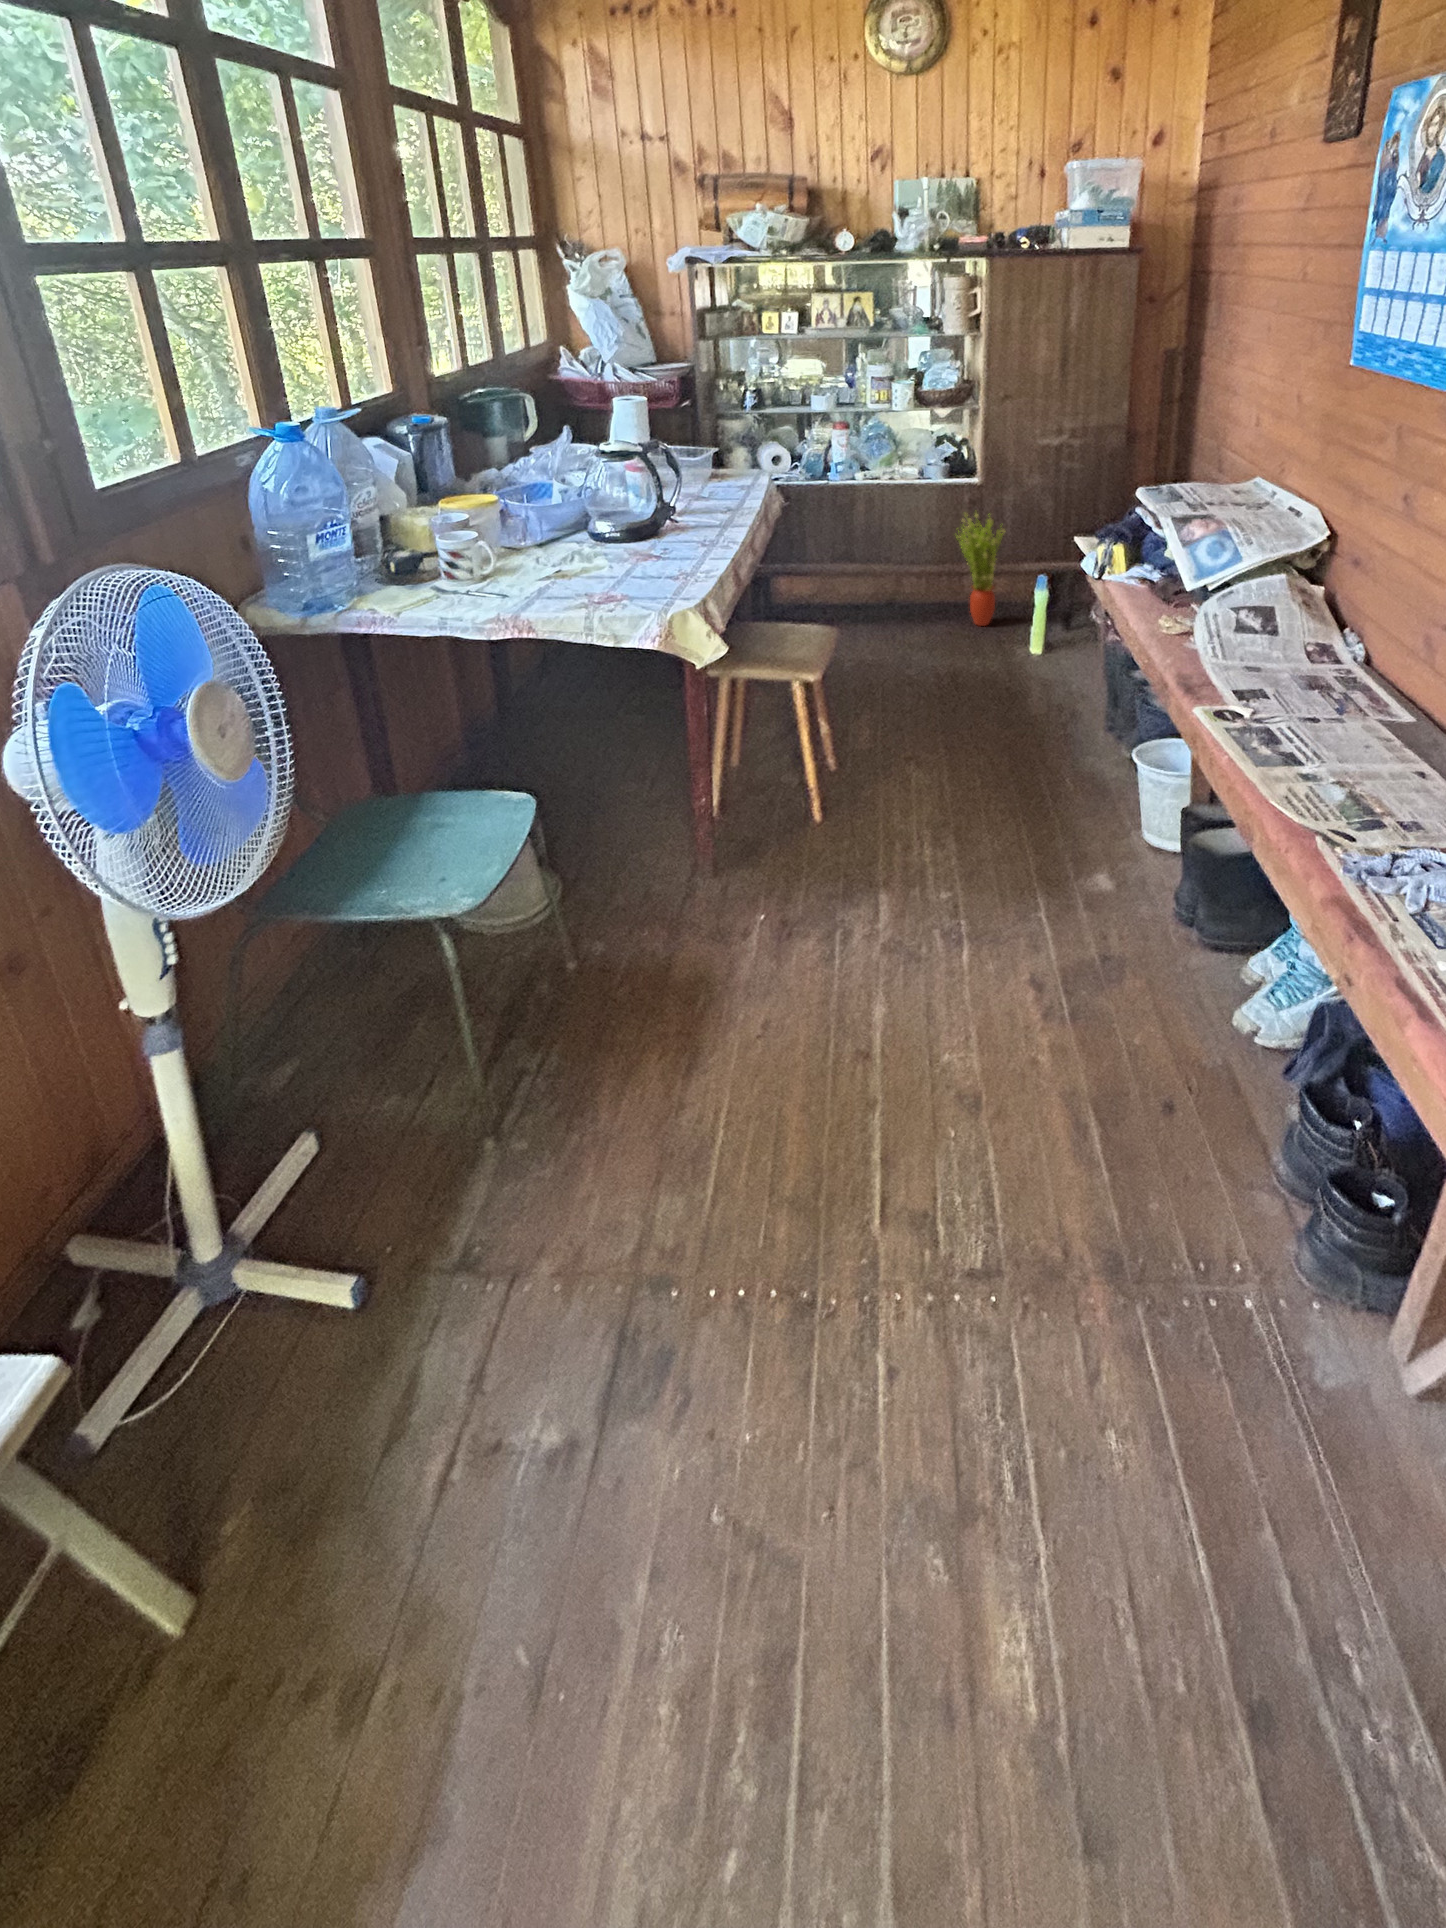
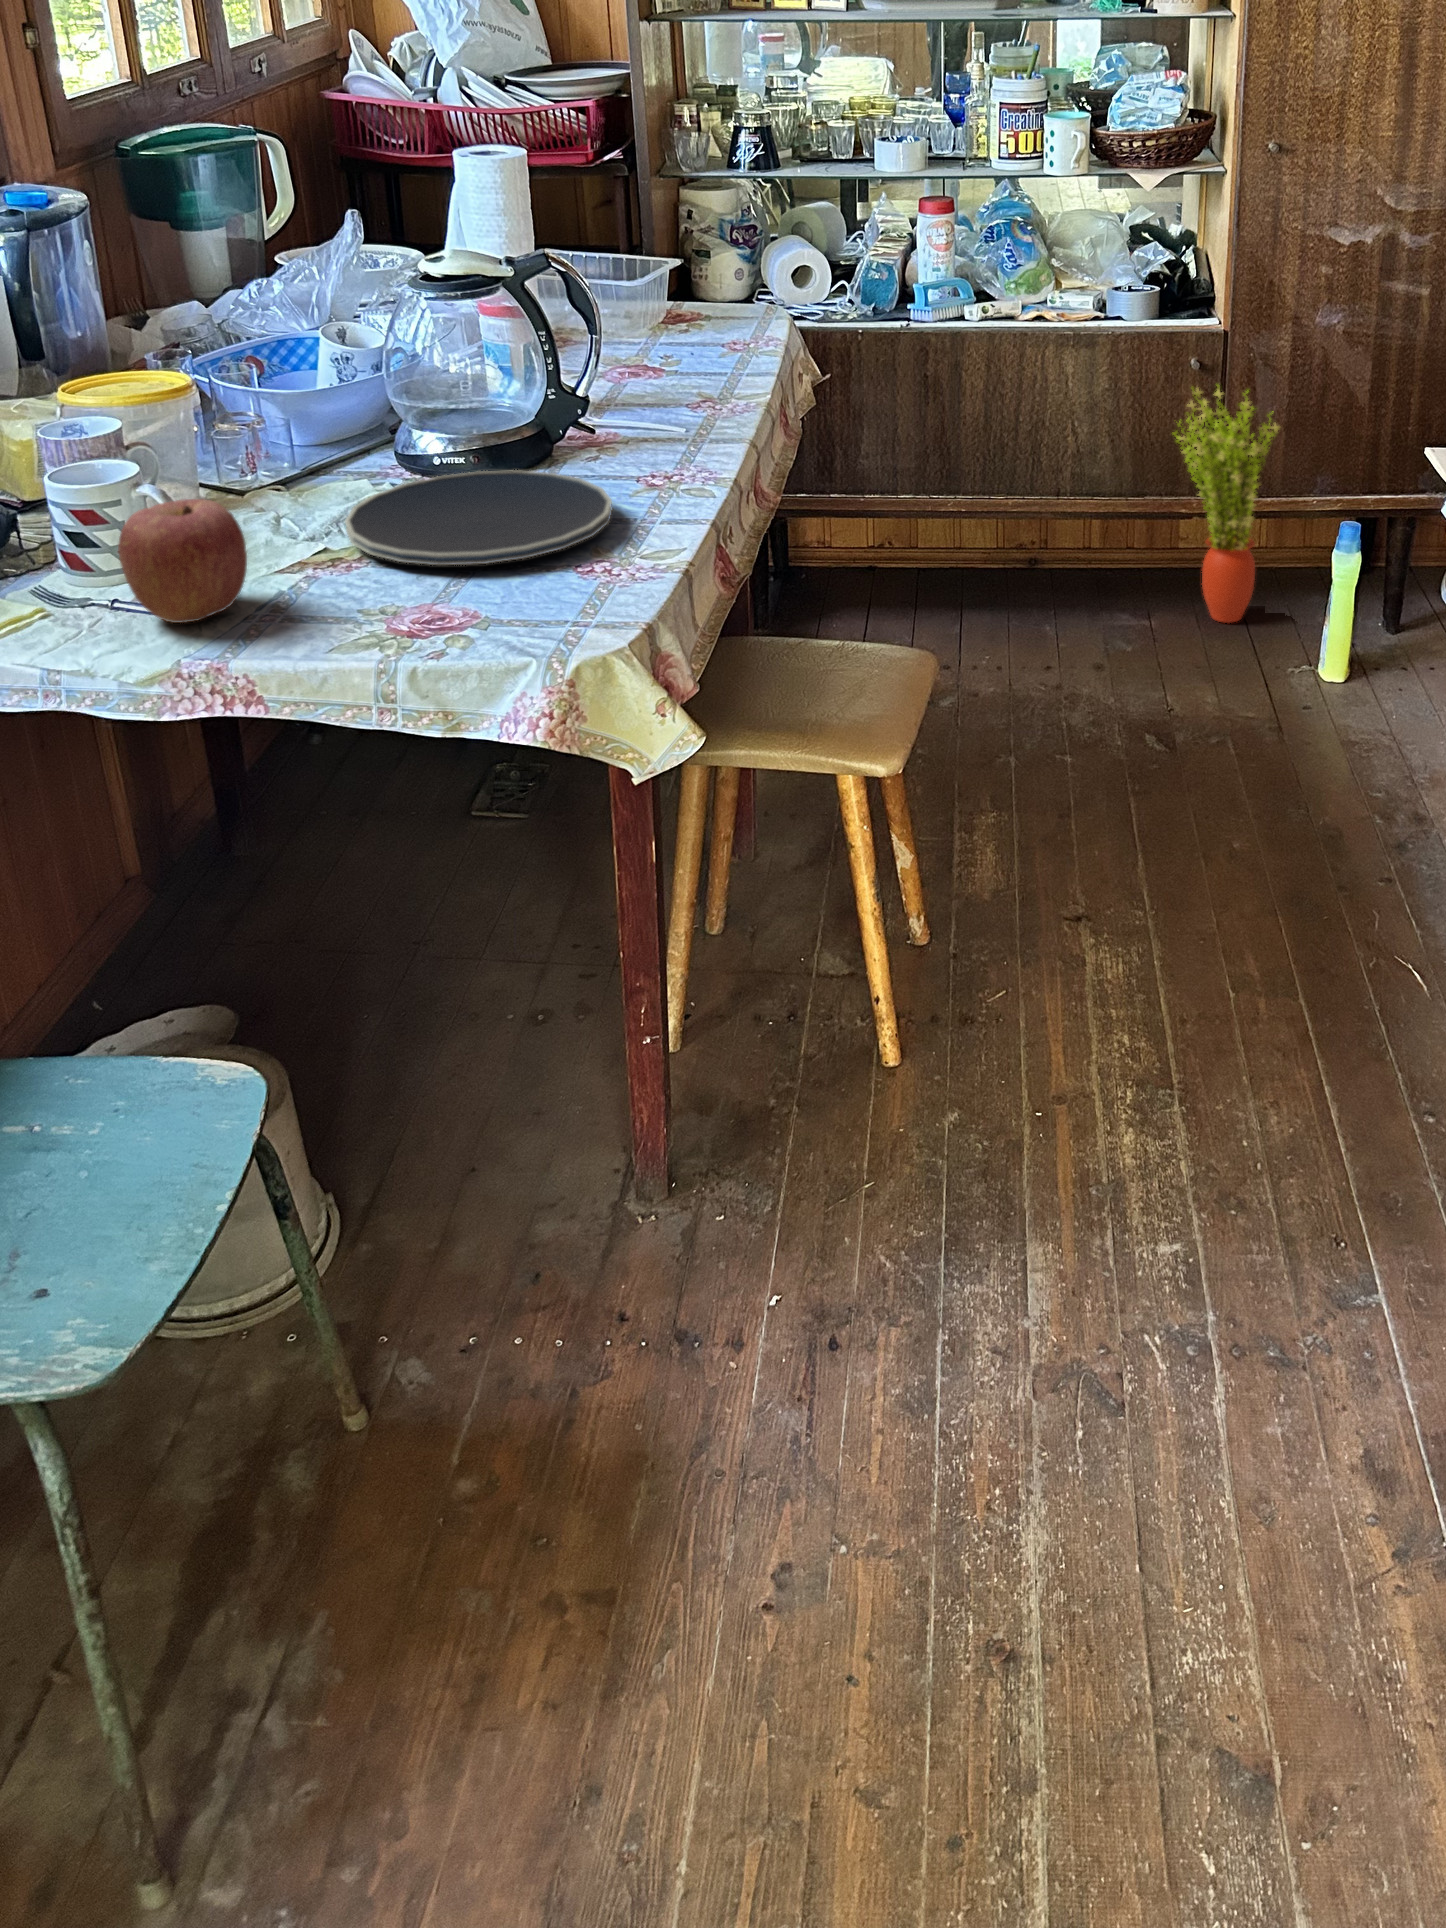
plate: none [568,538,689,577] -> present [345,470,612,565]
apple: none [470,546,526,600] -> present [118,499,247,623]

